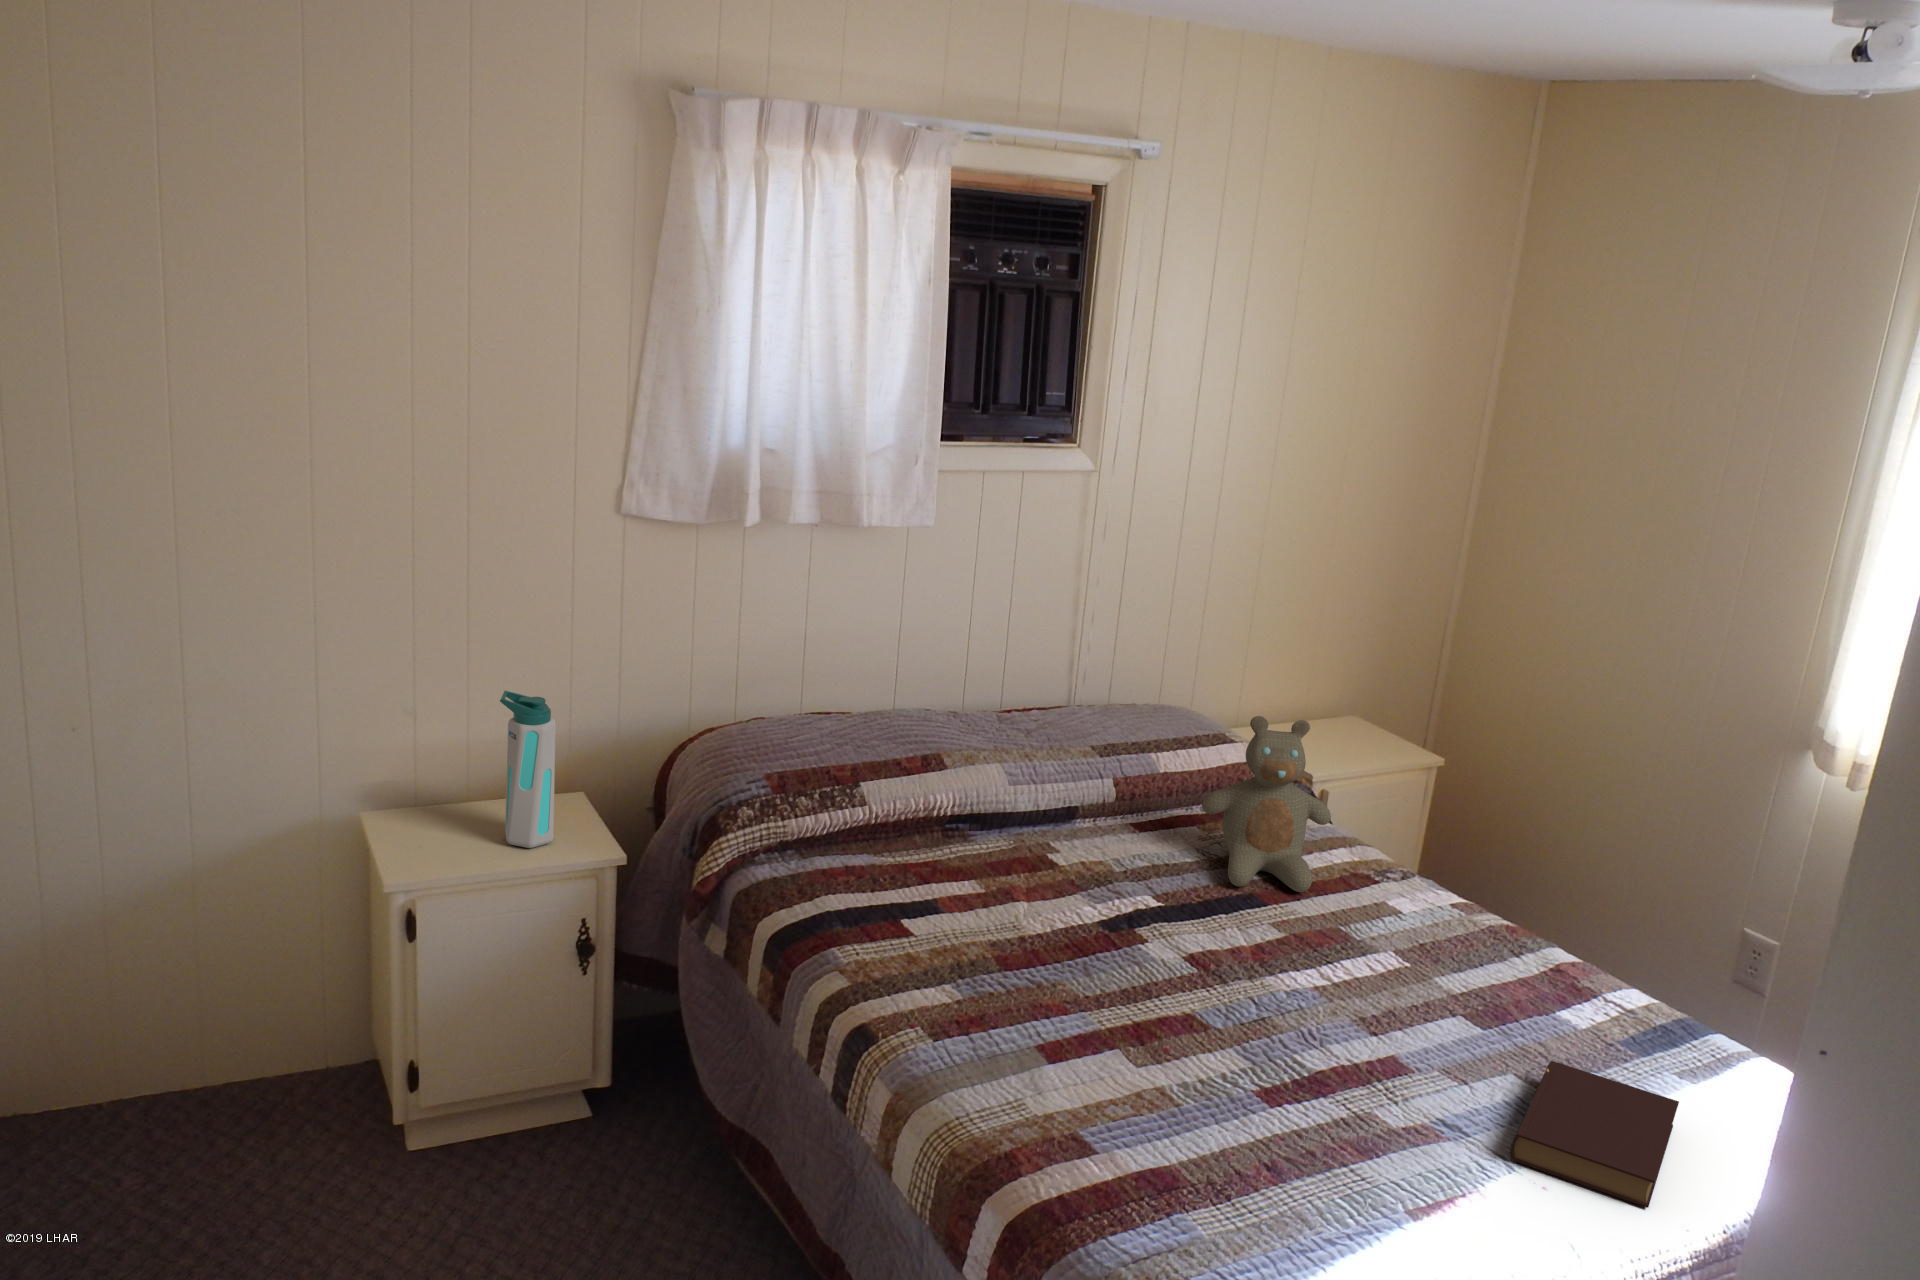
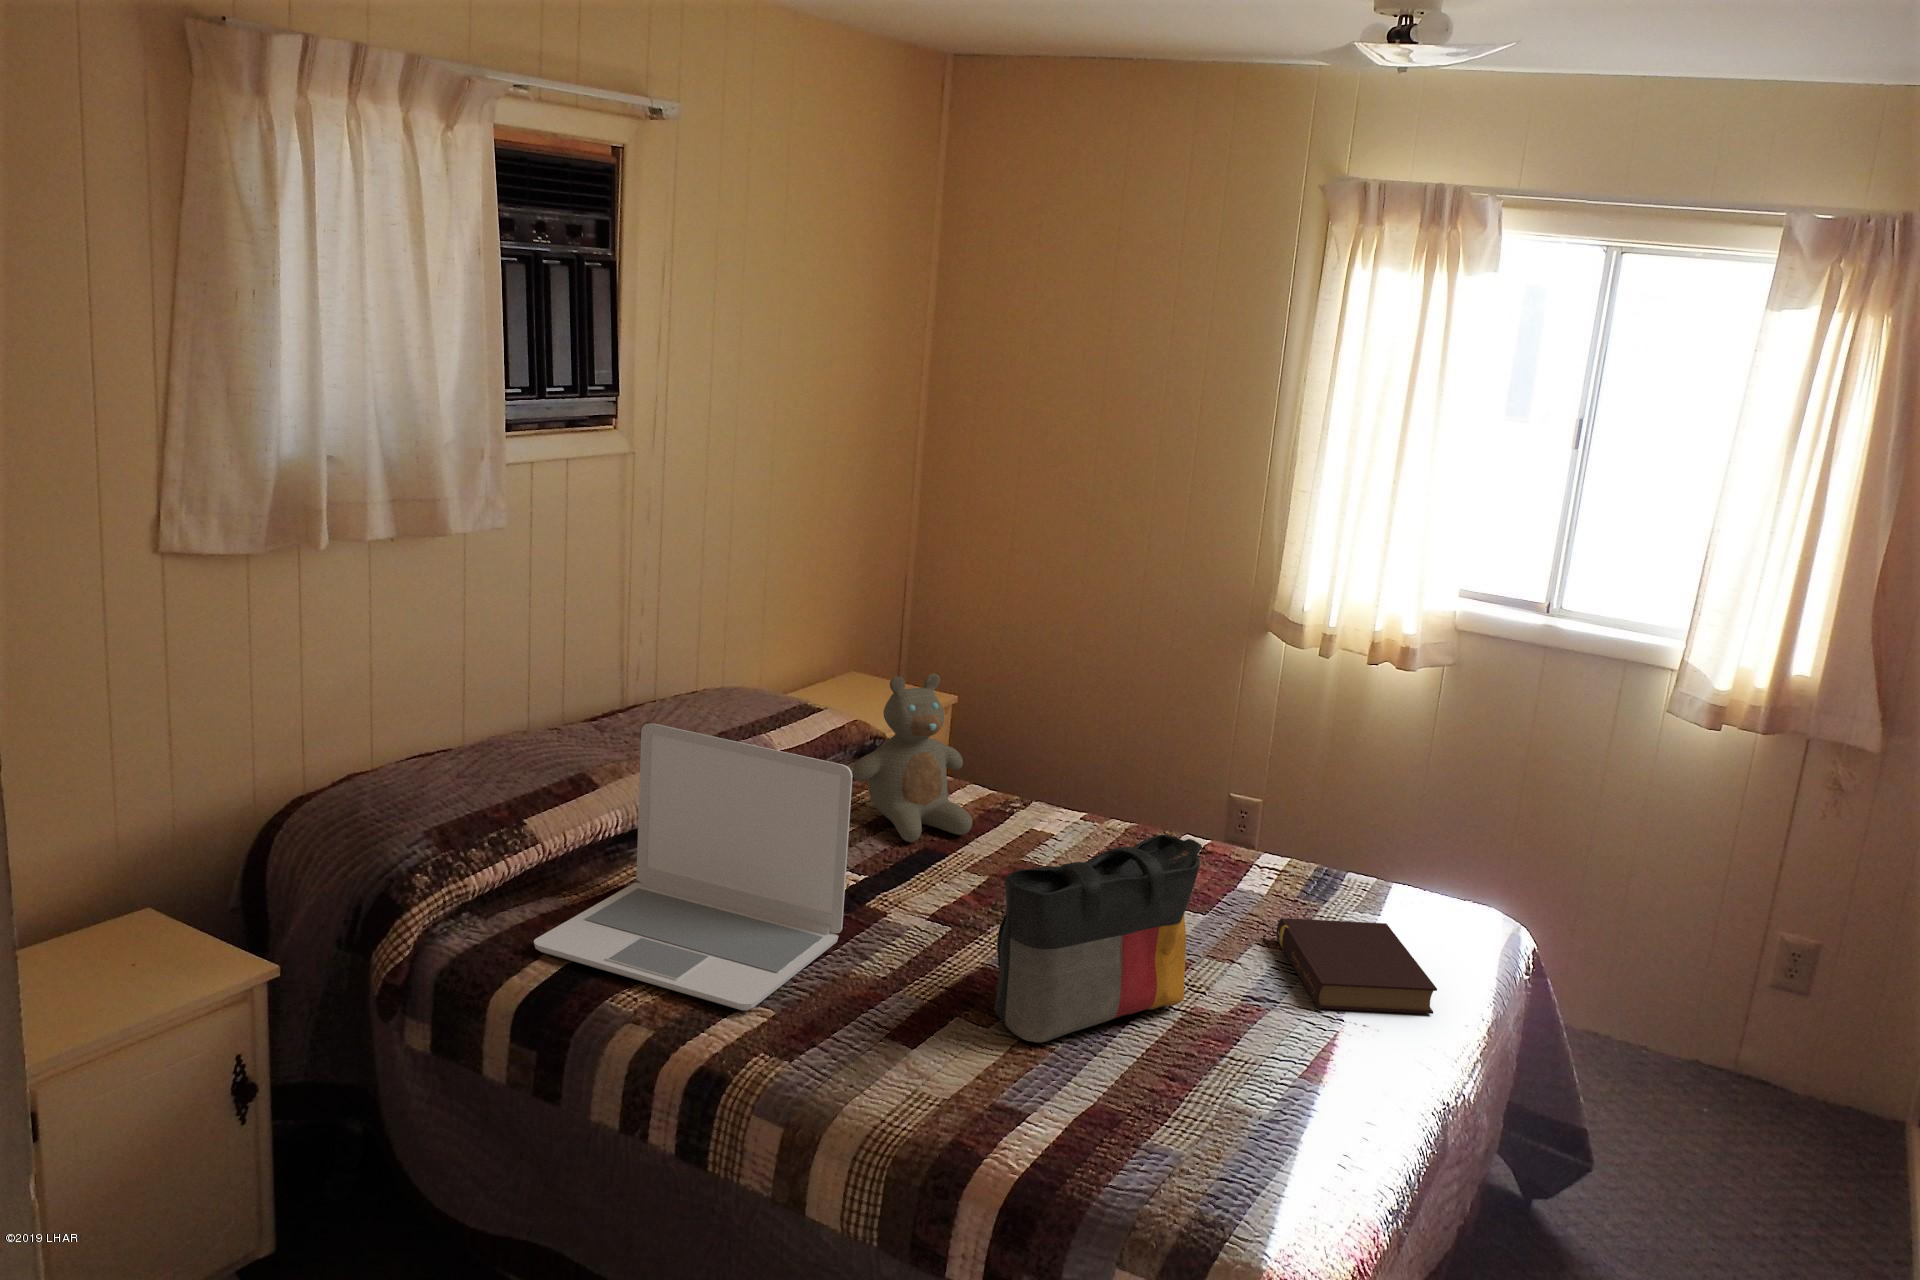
water bottle: present [500,691,556,848] -> none [94,794,184,987]
laptop: none [811,715,1098,991] -> present [534,723,852,1010]
tote bag: none [1149,925,1396,1107] -> present [994,835,1202,1043]

